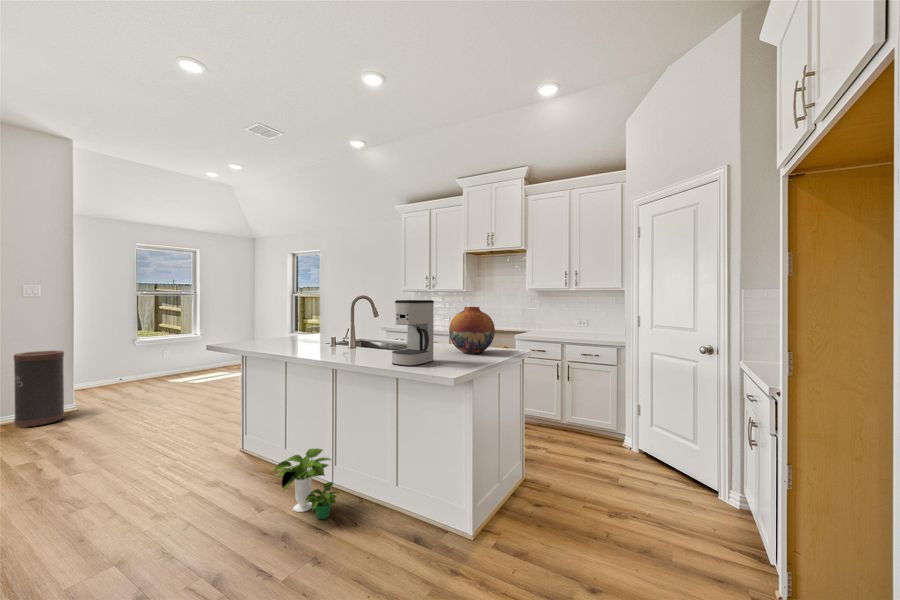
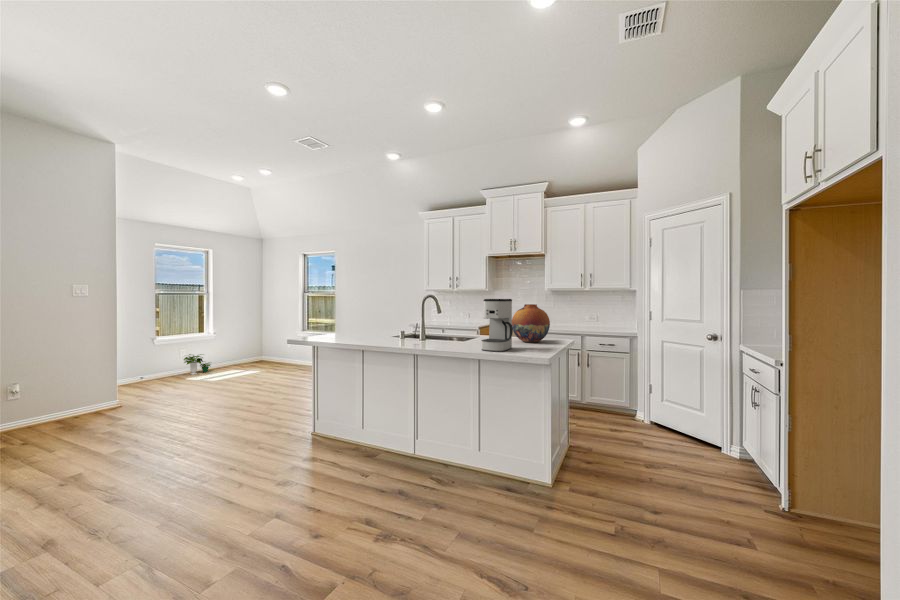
trash can: present [14,351,64,427] -> none [73,348,118,421]
potted plant: present [272,449,339,519] -> present [184,354,210,374]

